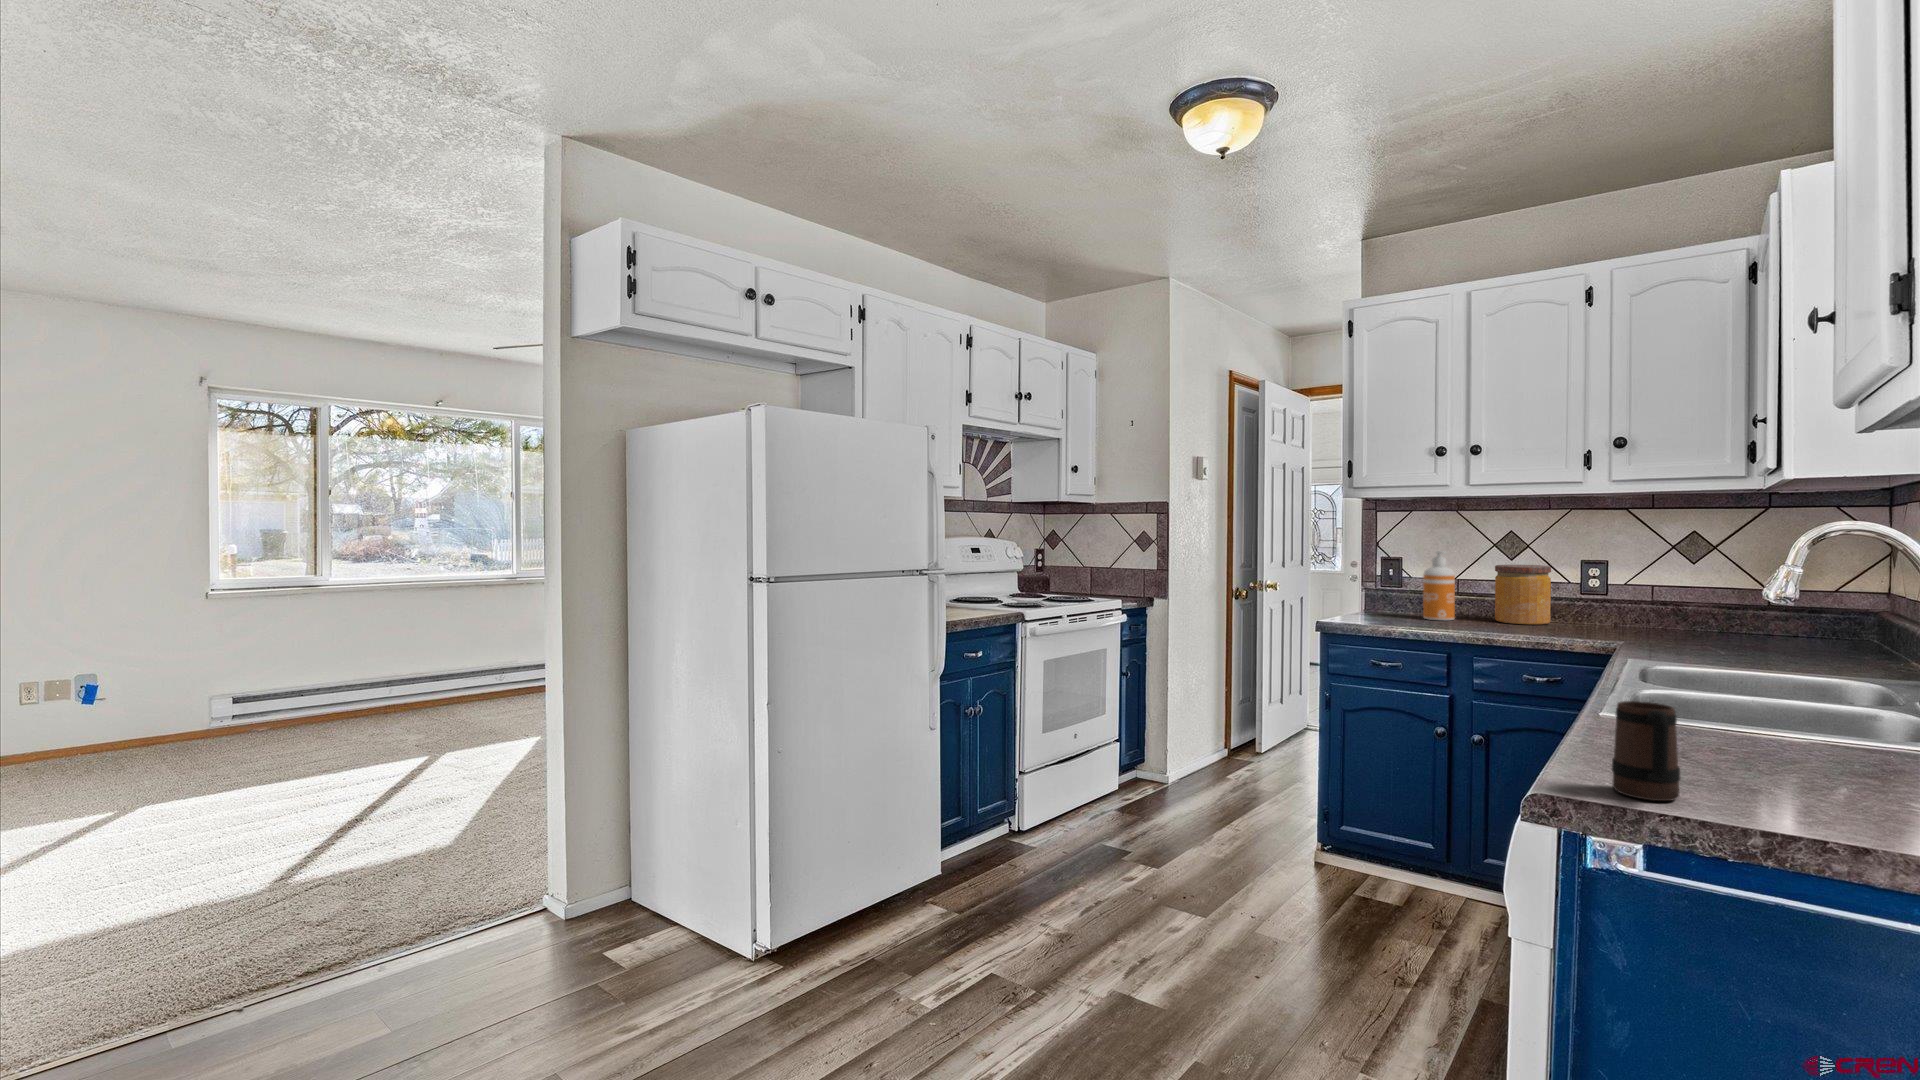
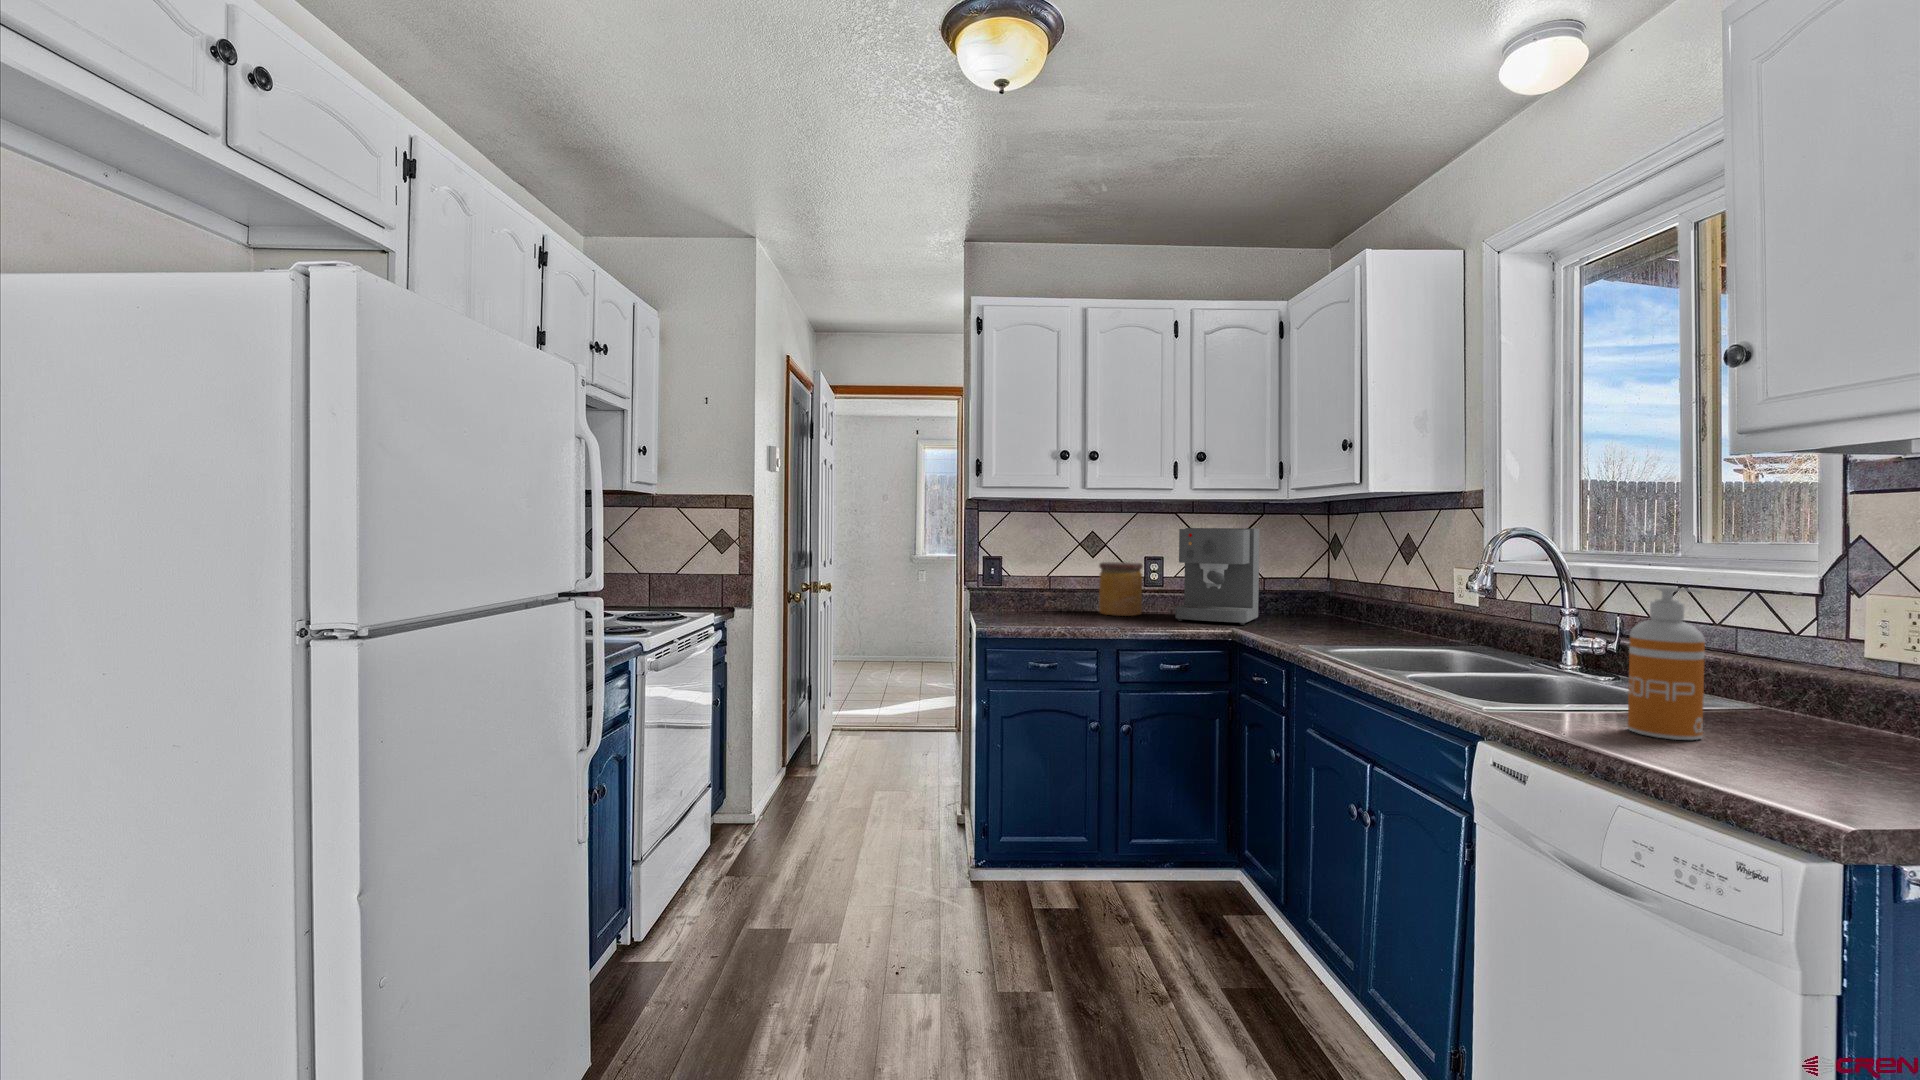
coffee maker: none [1572,526,1710,642] -> present [1176,528,1259,625]
soap dispenser: present [1423,551,1455,620] -> present [1628,586,1705,740]
mug: present [1612,701,1680,801] -> none [1713,687,1807,779]

